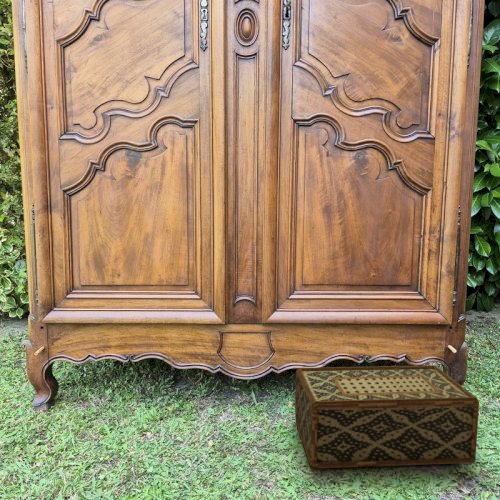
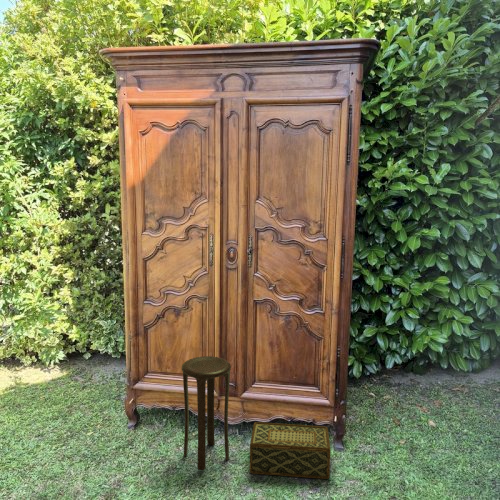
stool: none [152,238,258,473] -> present [182,356,231,470]

